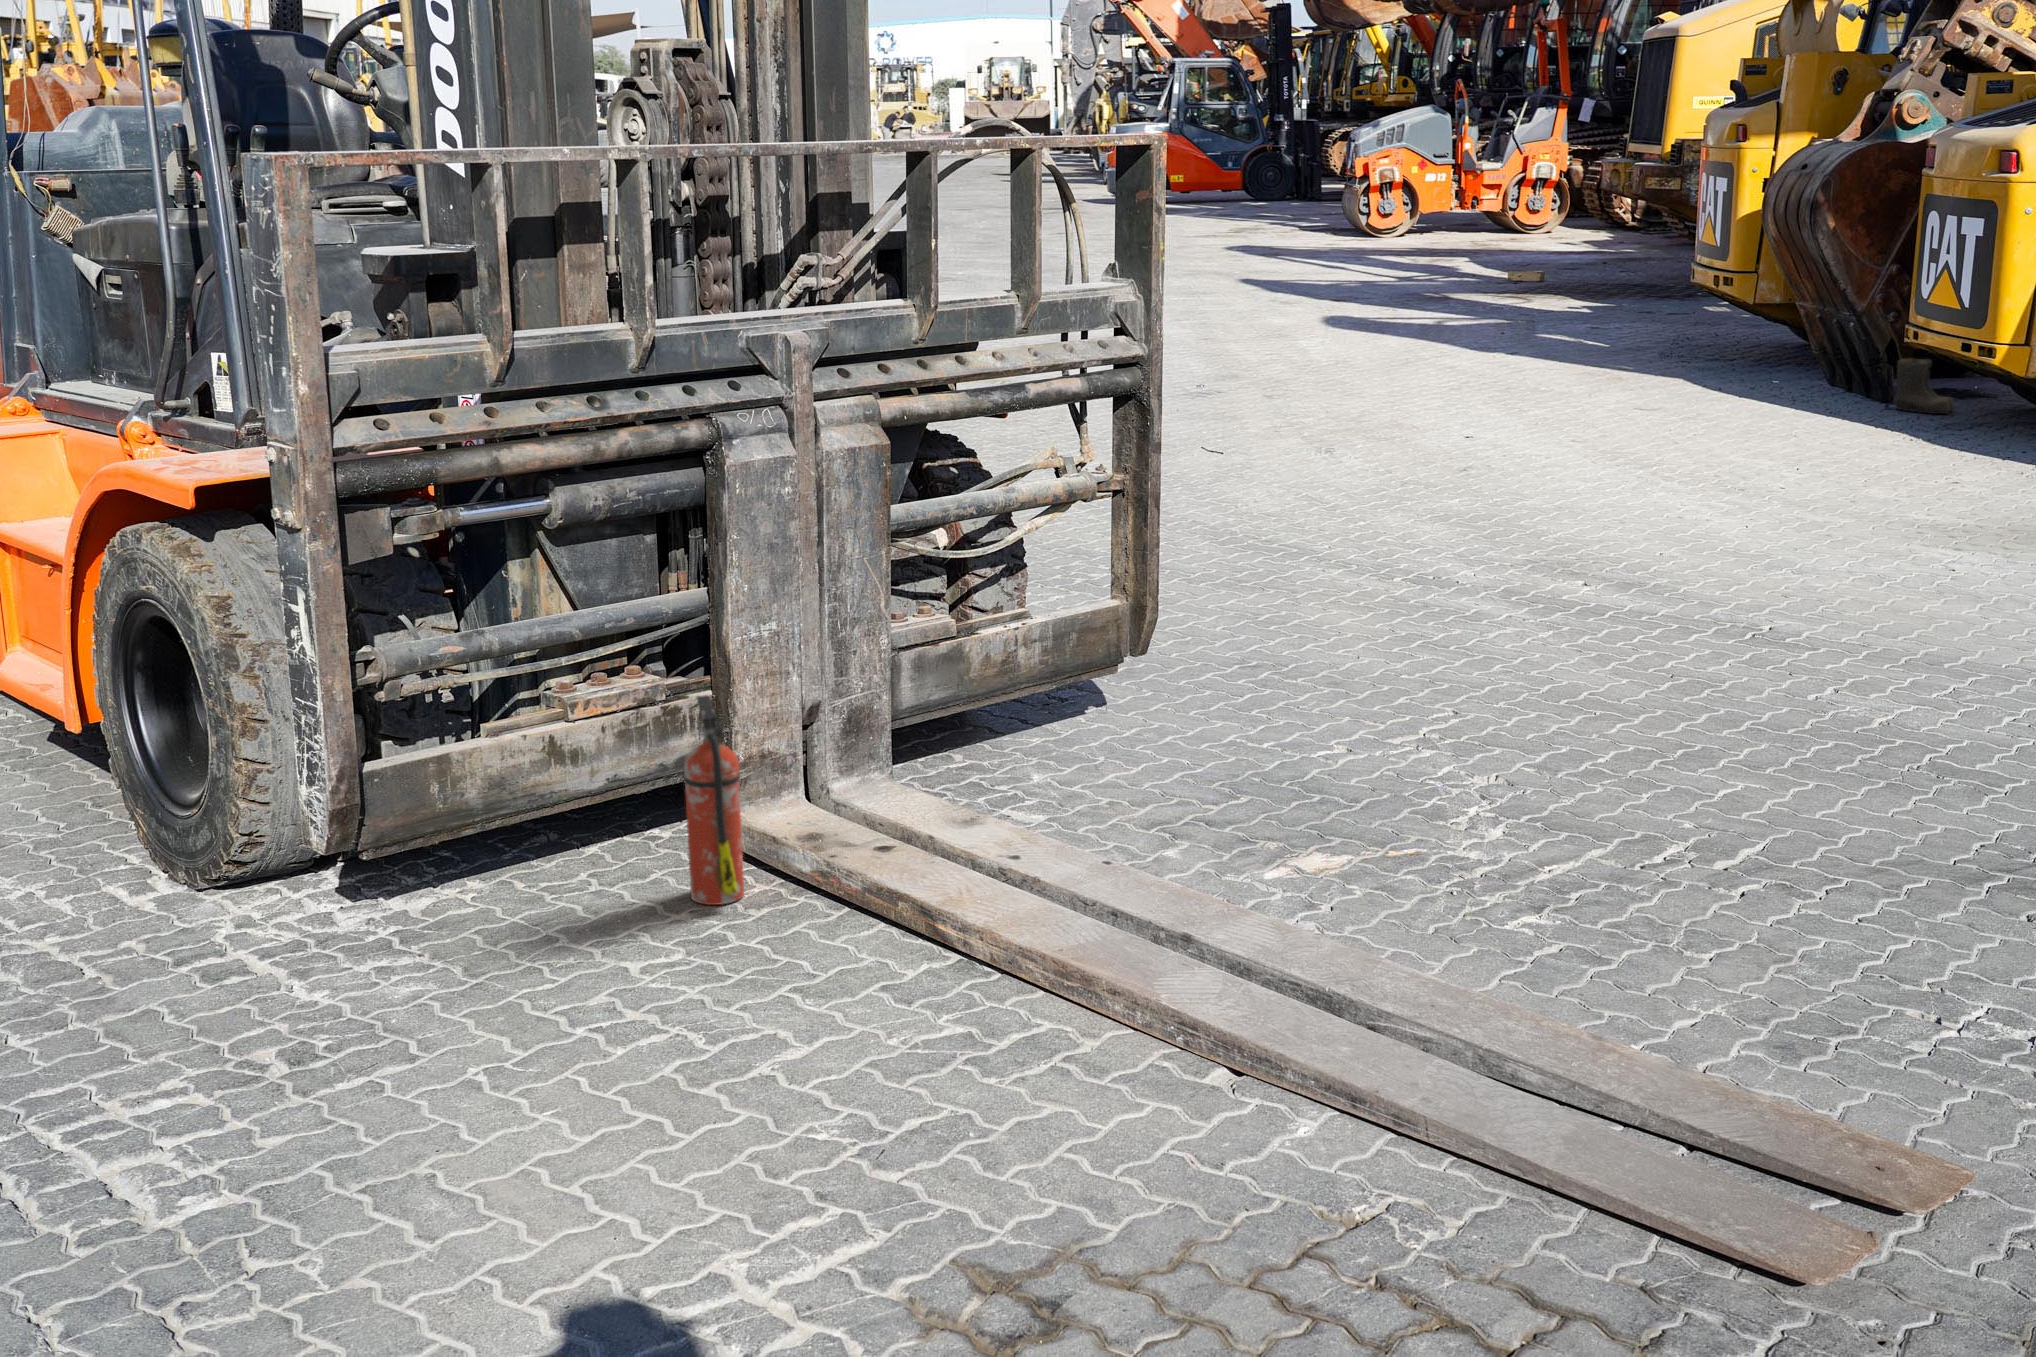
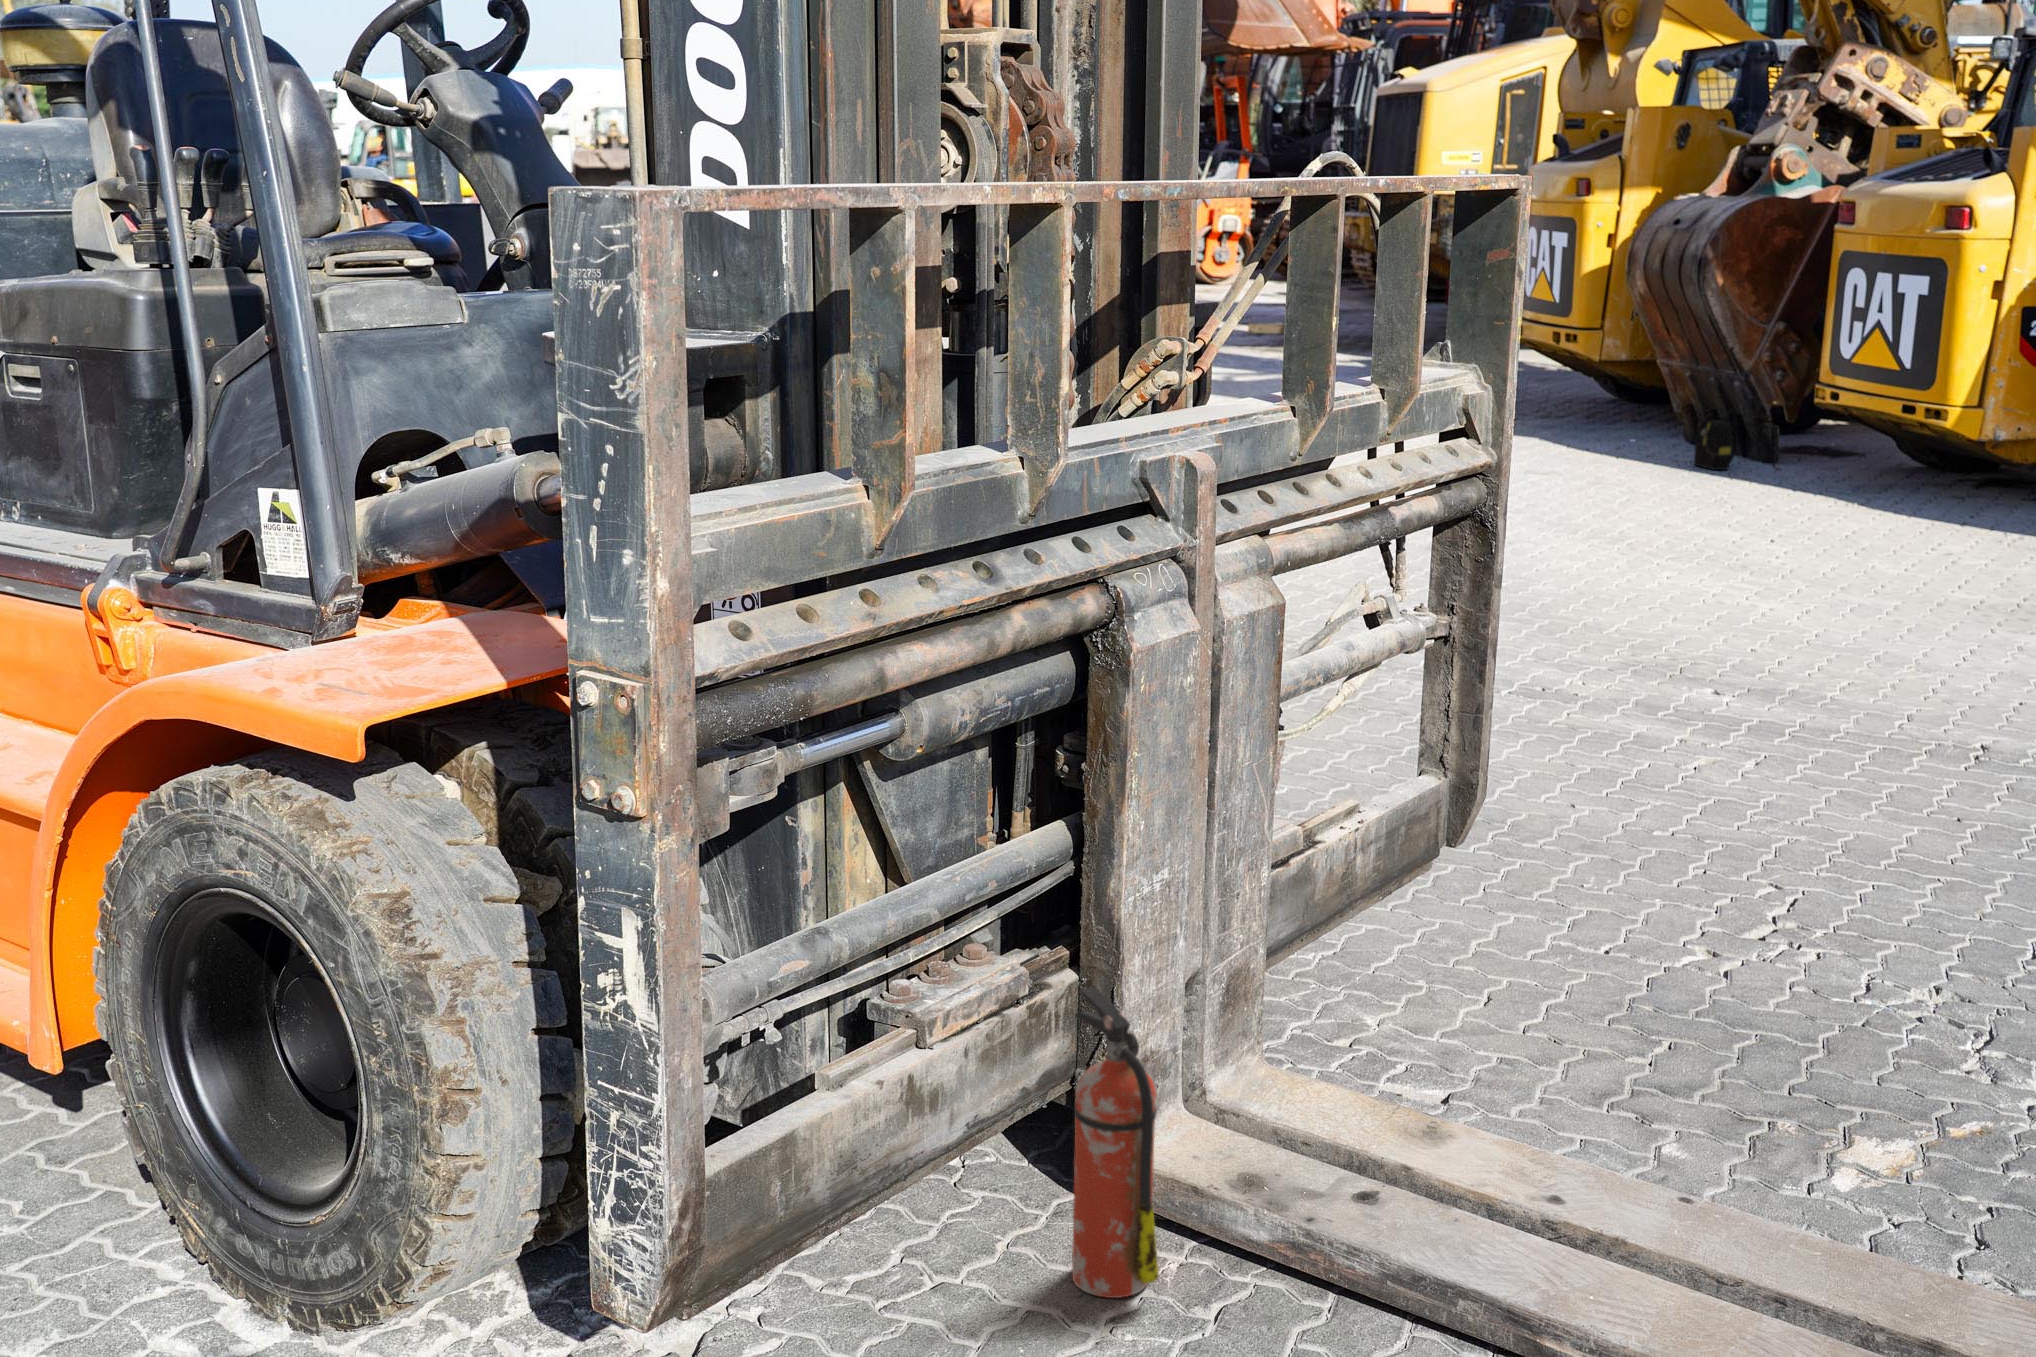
backpack: none [1819,349,1864,406] -> present [1694,411,1737,470]
boots: present [1894,359,1955,414] -> none [1774,421,1835,478]

